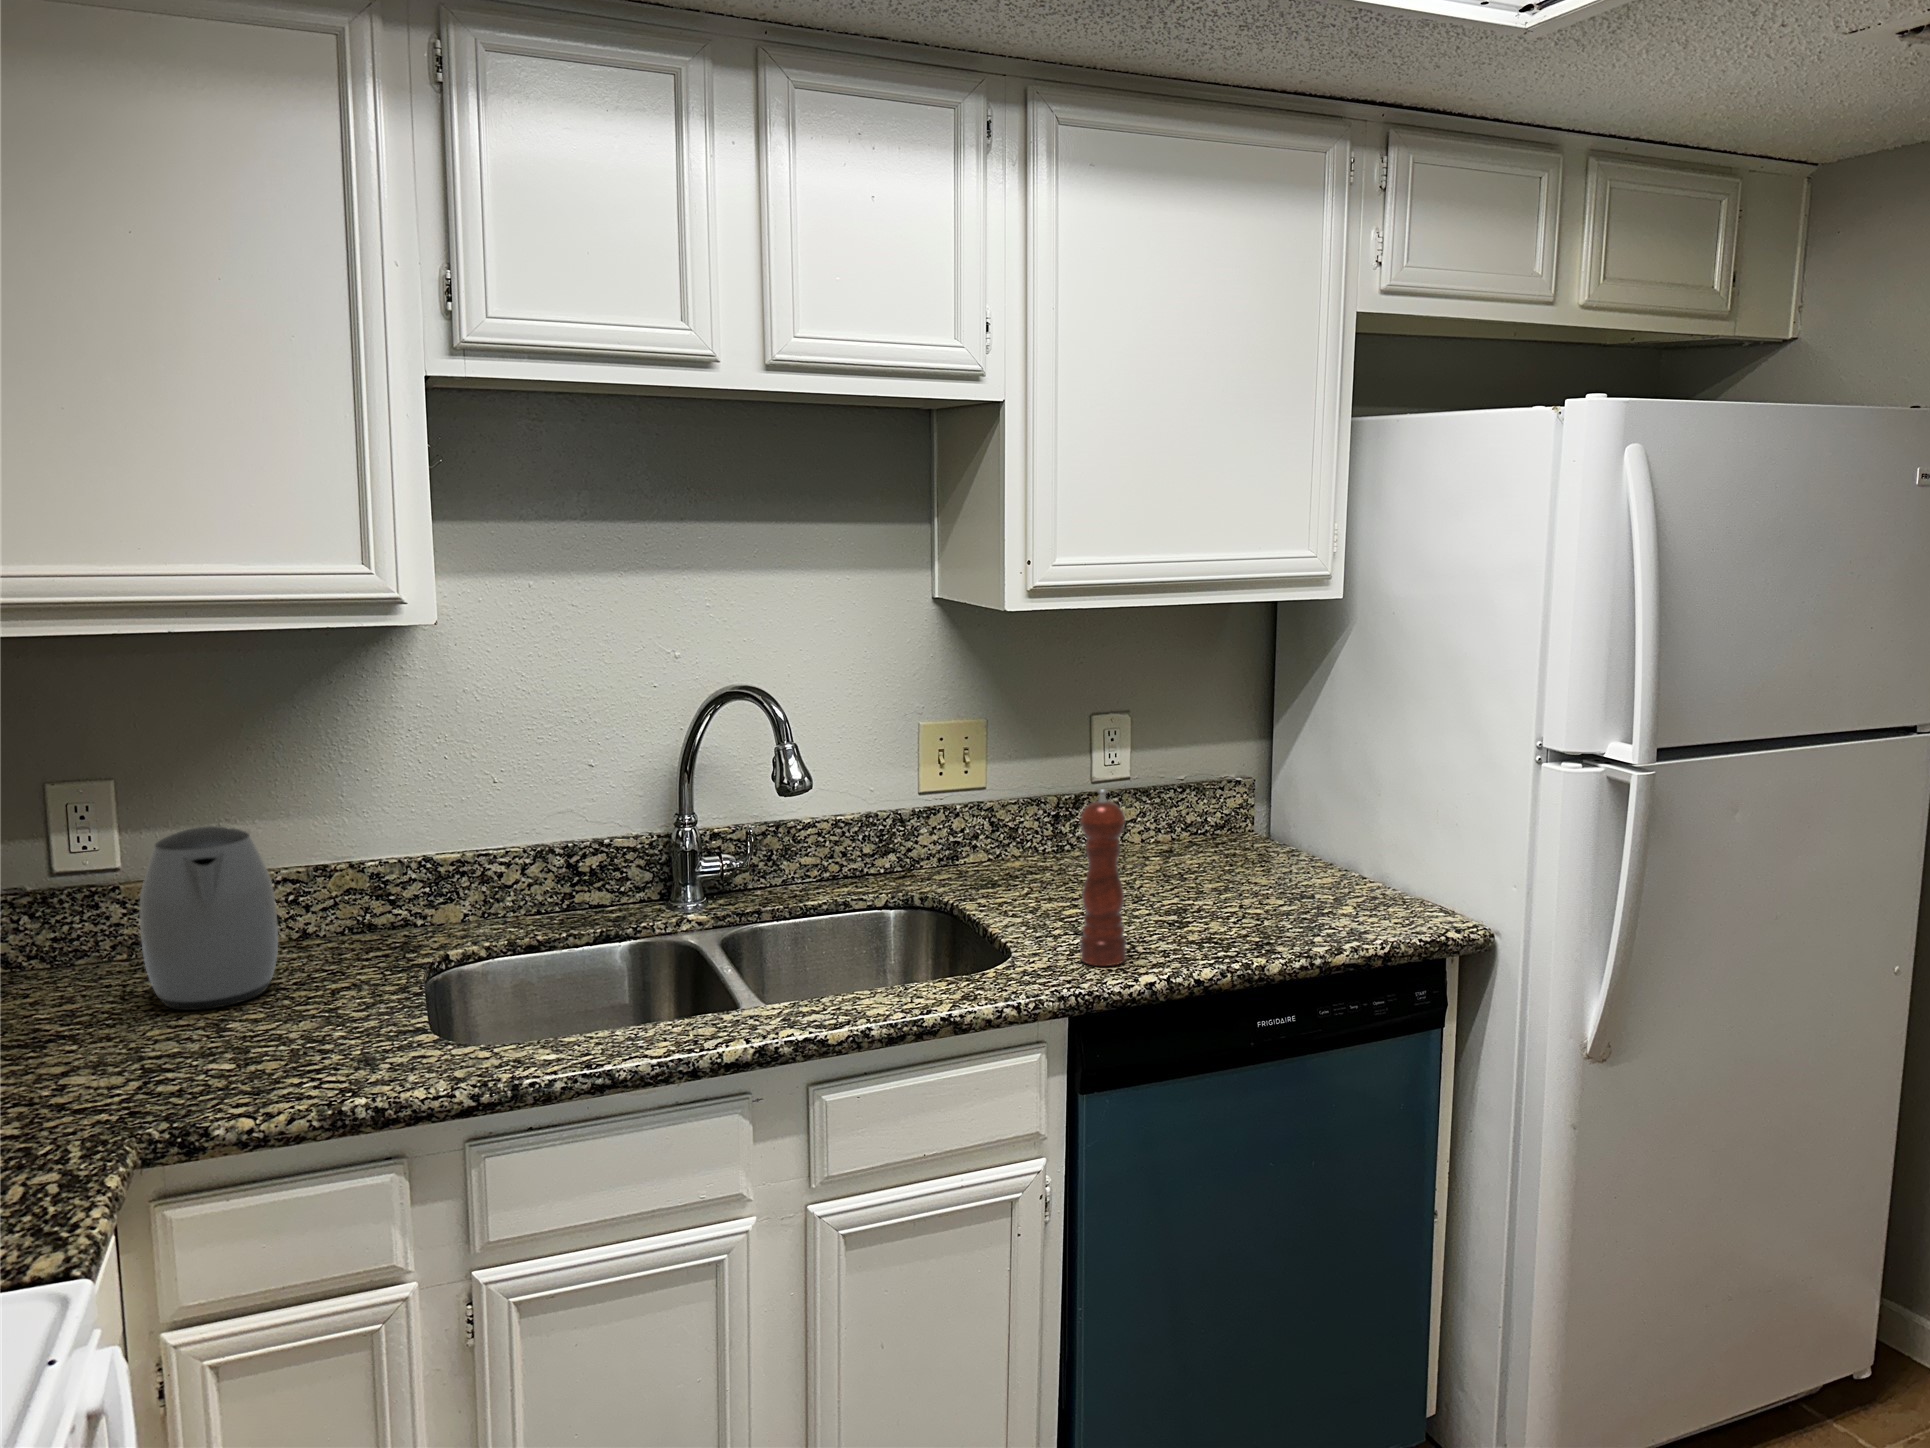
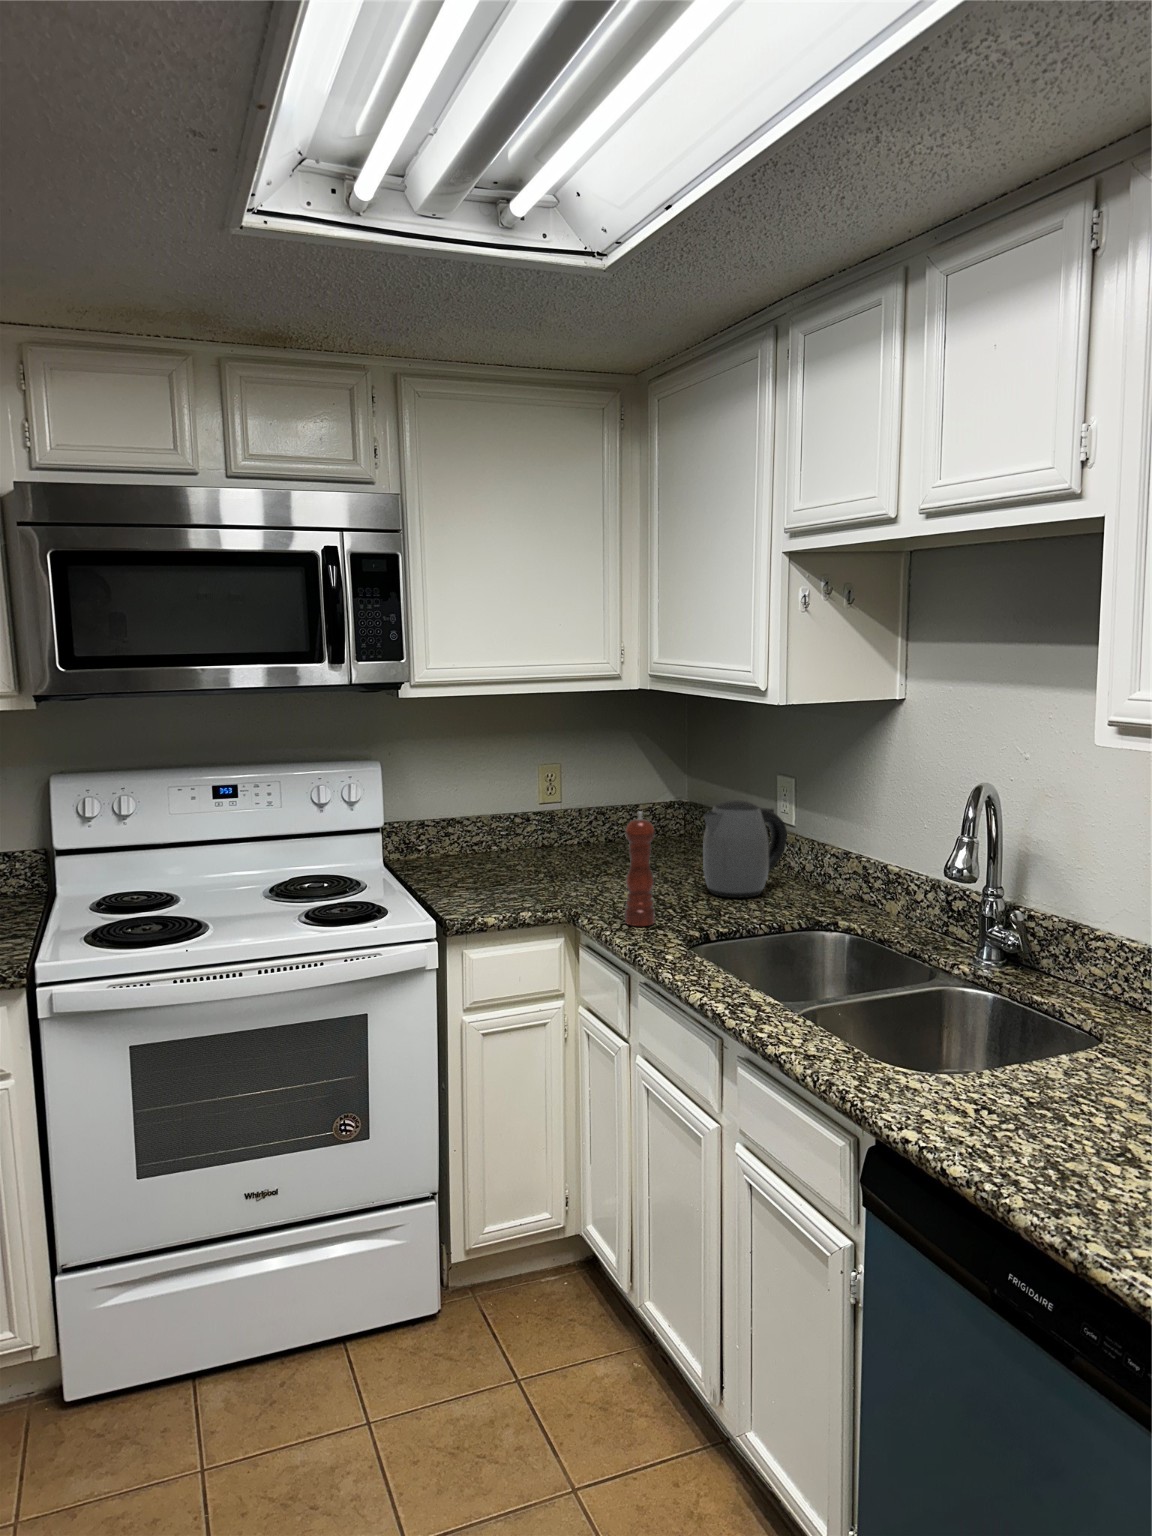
pepper mill: present [1080,789,1126,966] -> present [625,811,655,926]

